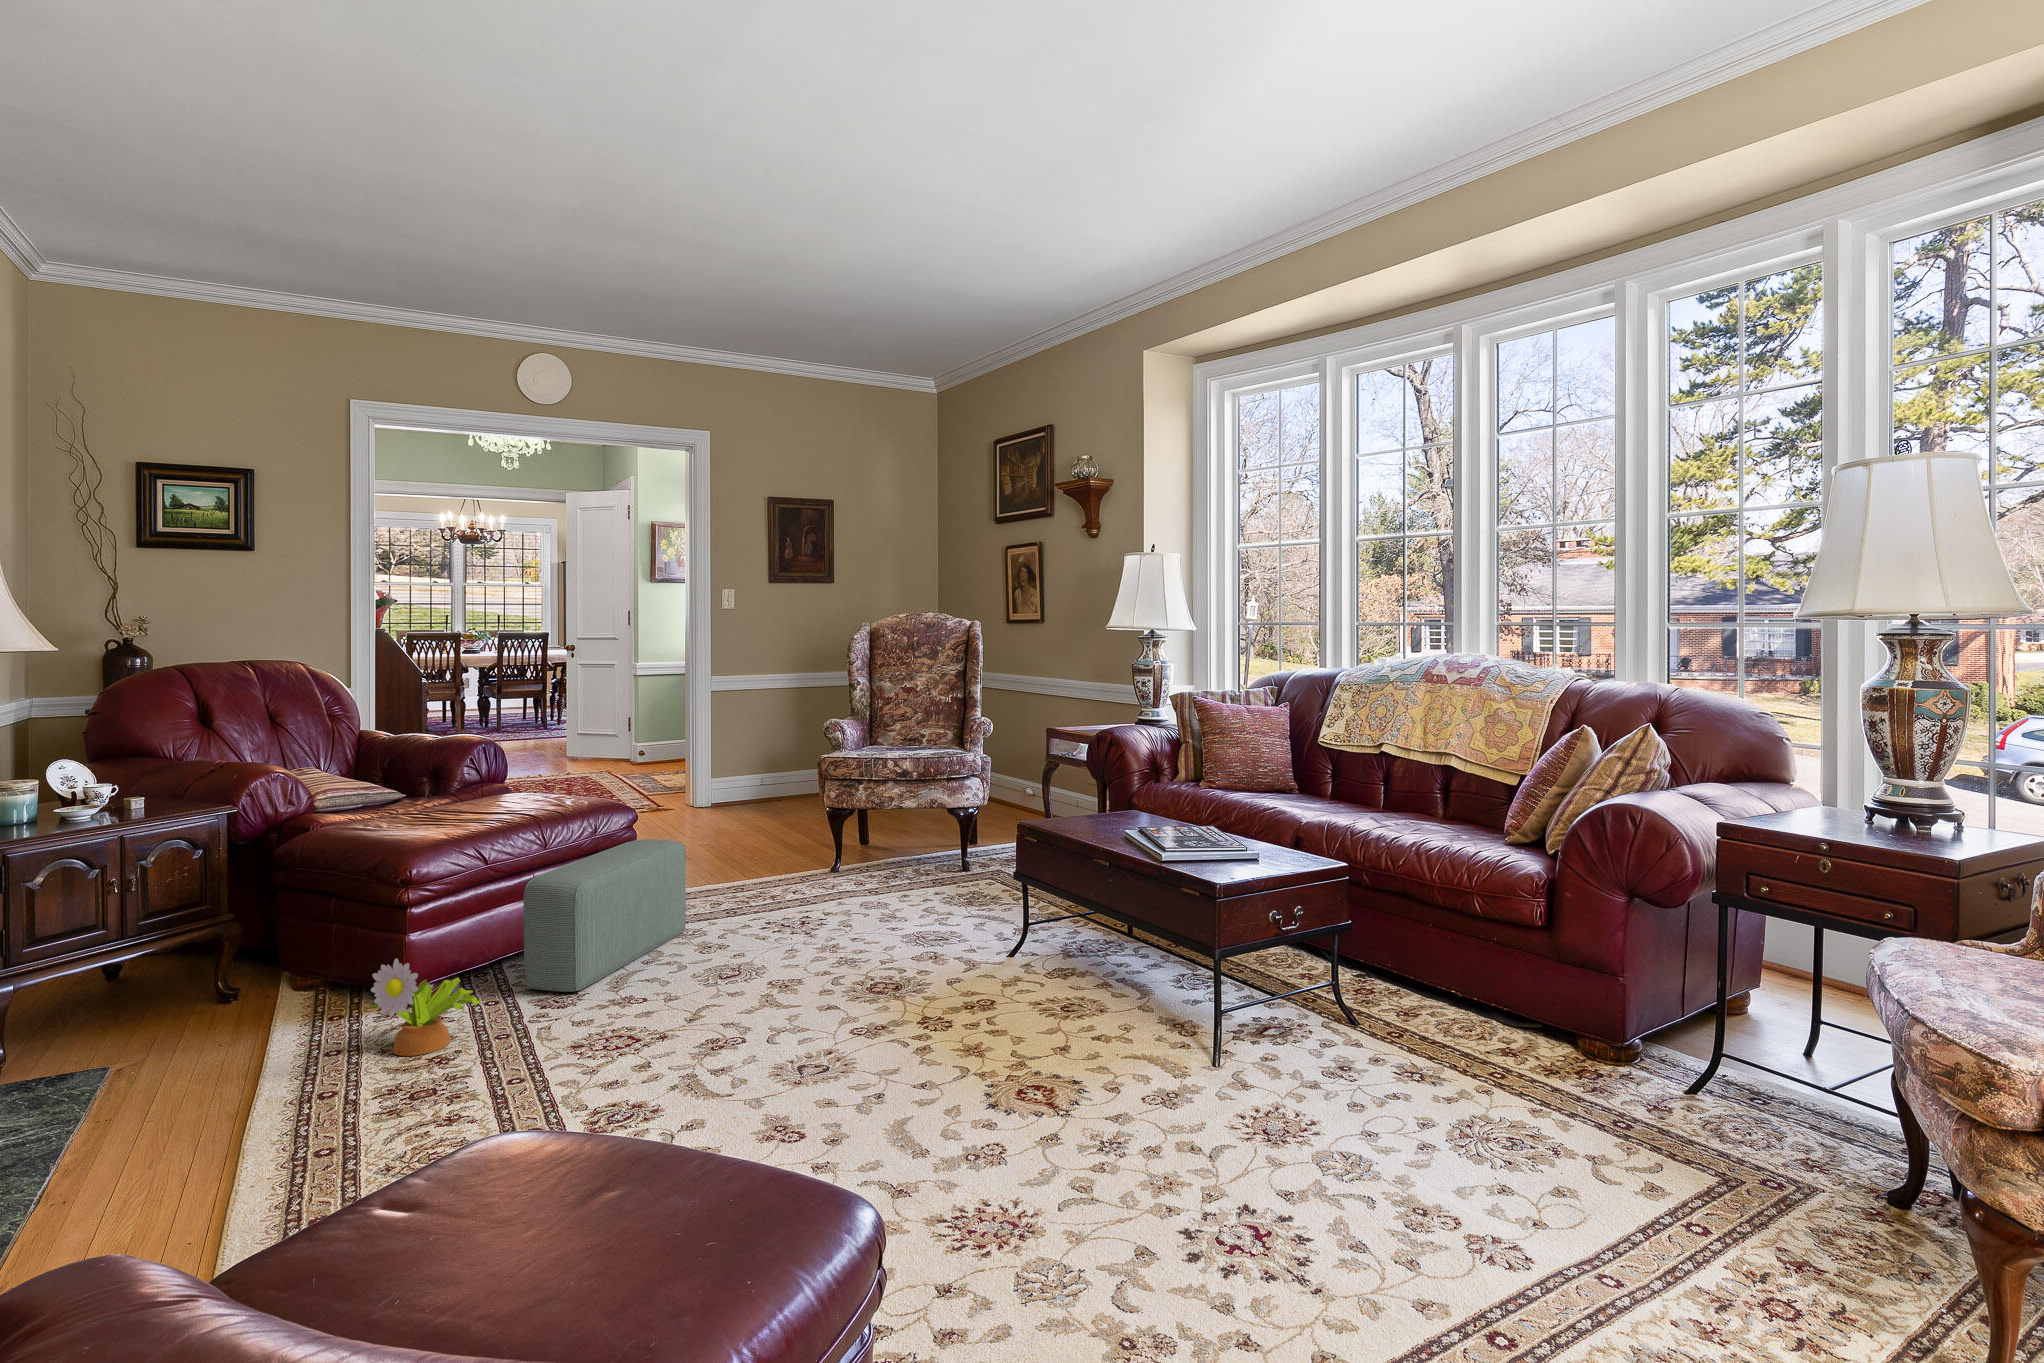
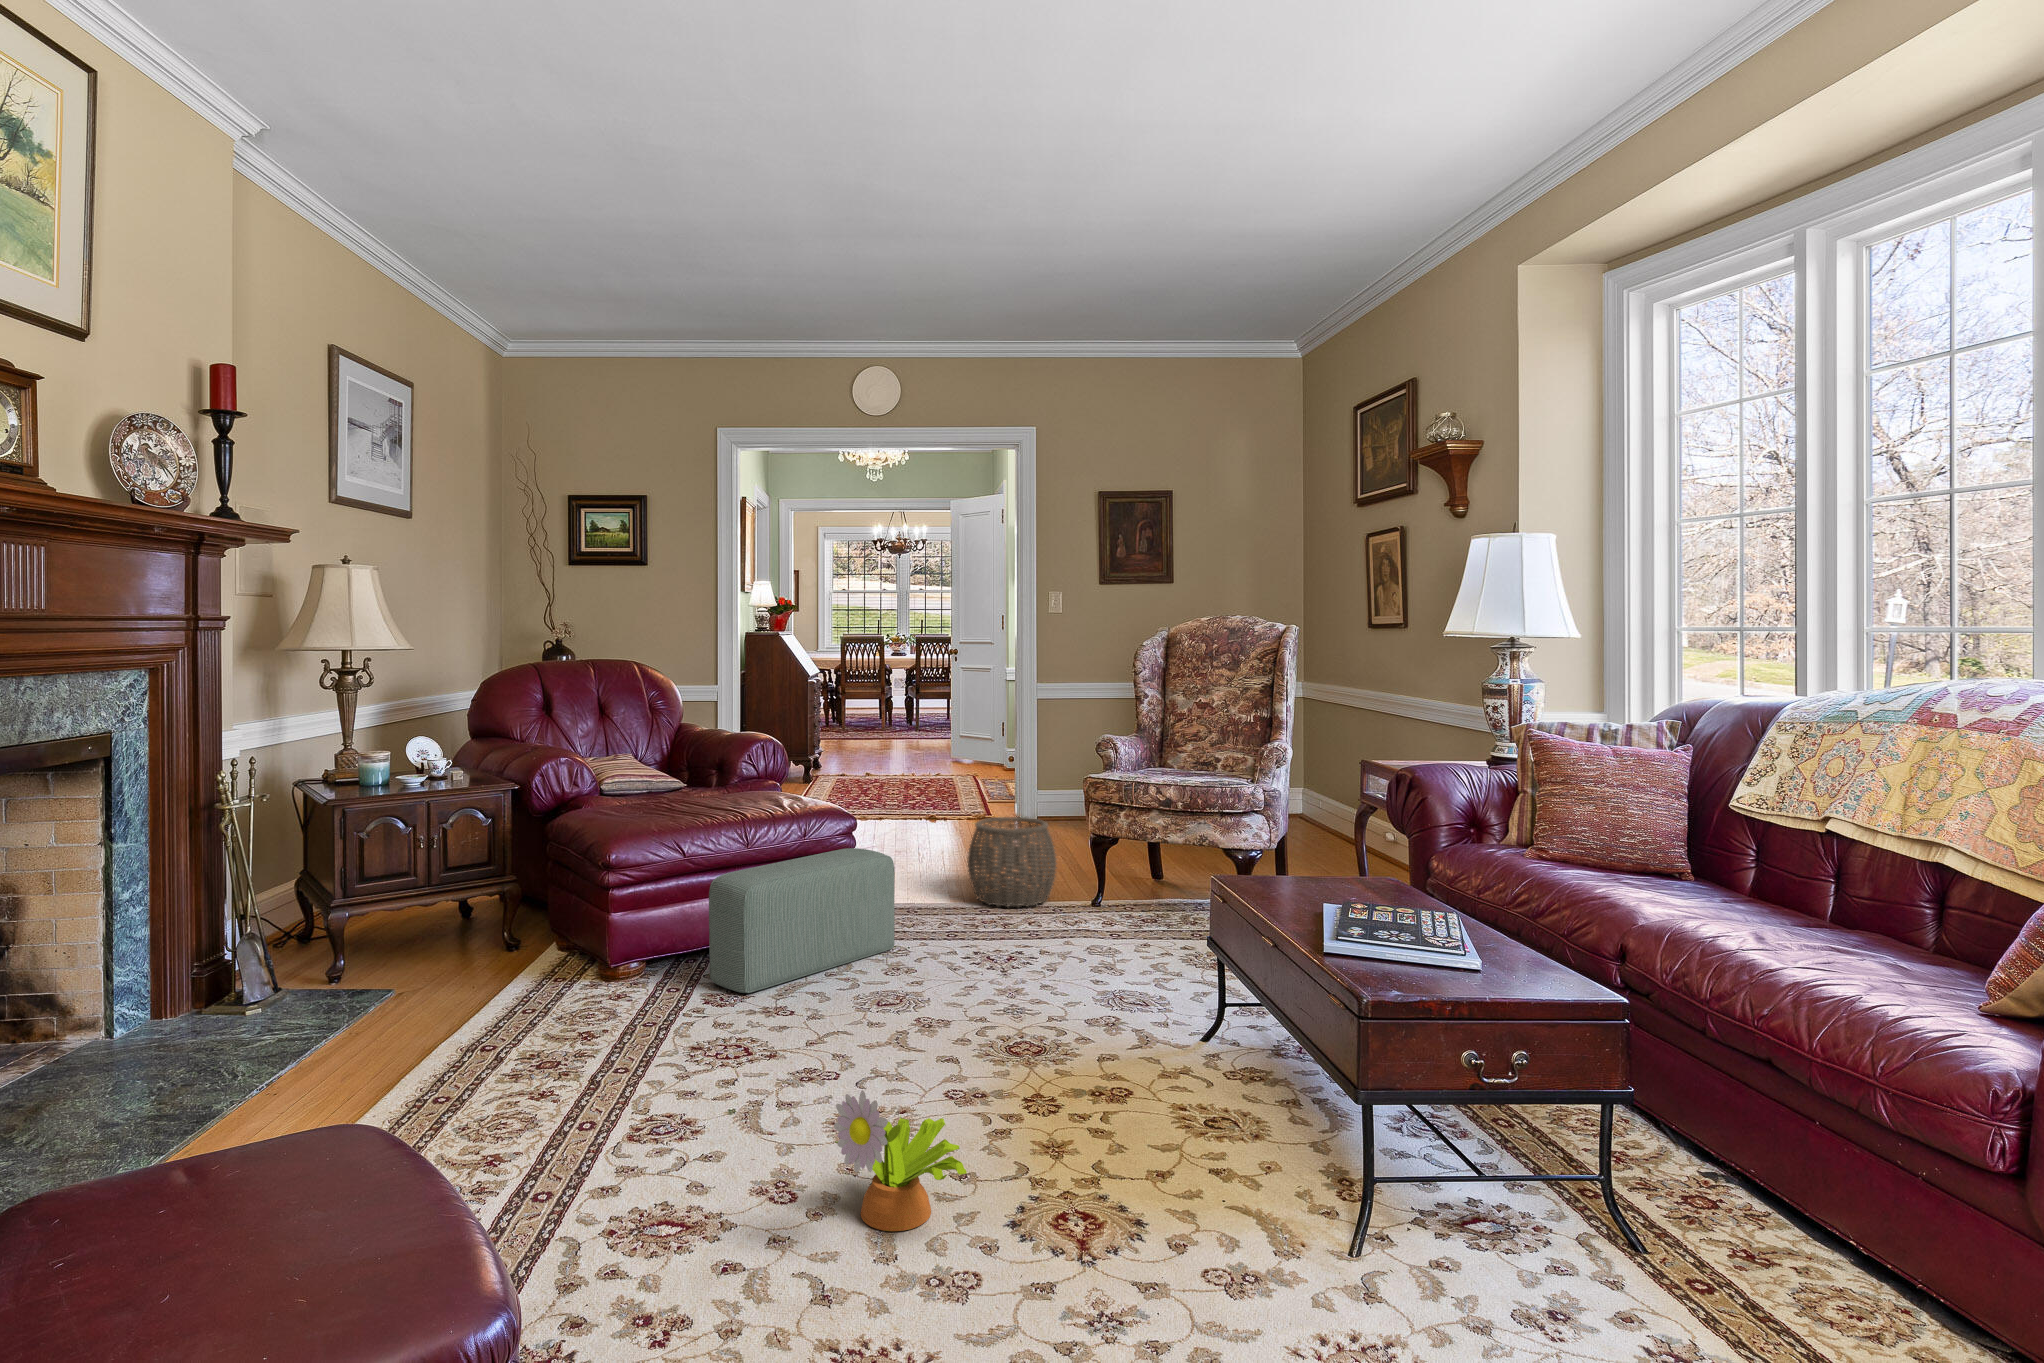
woven basket: none [712,799,798,883] -> present [968,817,1057,908]
decorative plant: present [369,959,480,1056] -> present [834,1090,967,1231]

